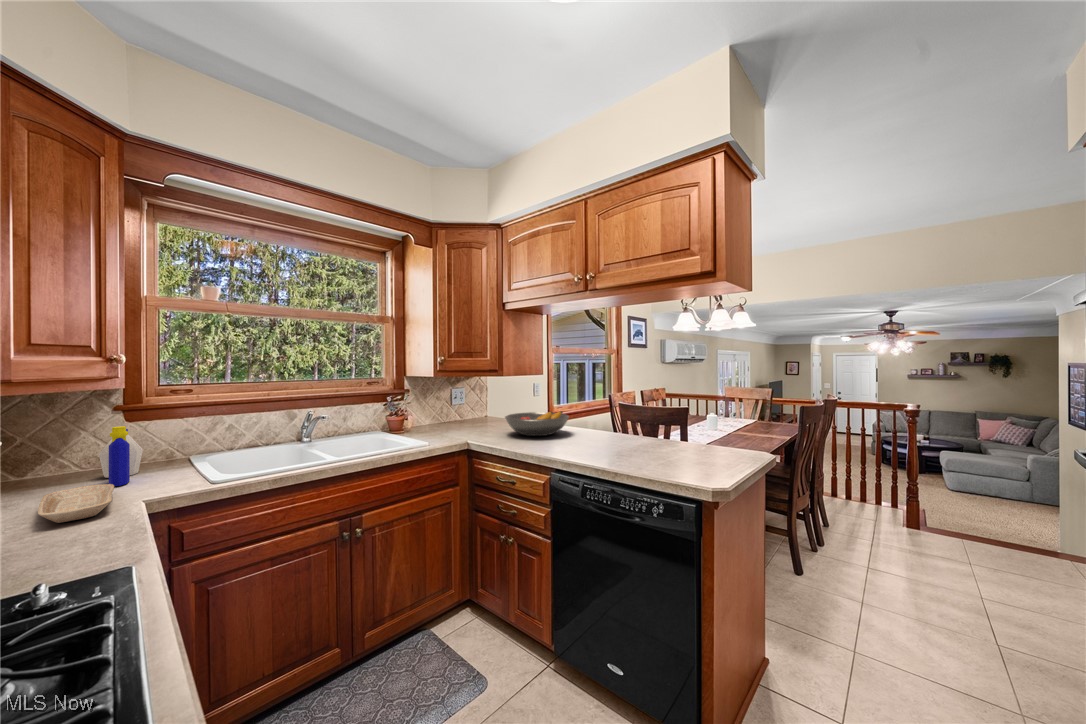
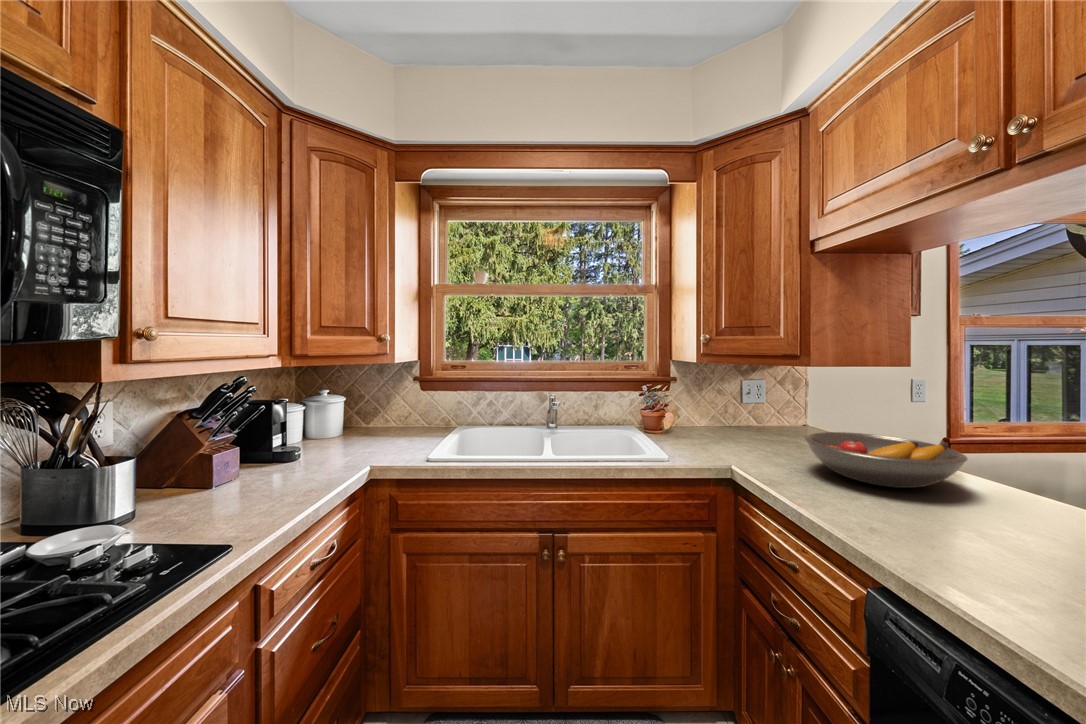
bottle: present [99,426,143,486] -> none [387,396,422,446]
tray: present [38,484,114,523] -> none [301,442,377,474]

